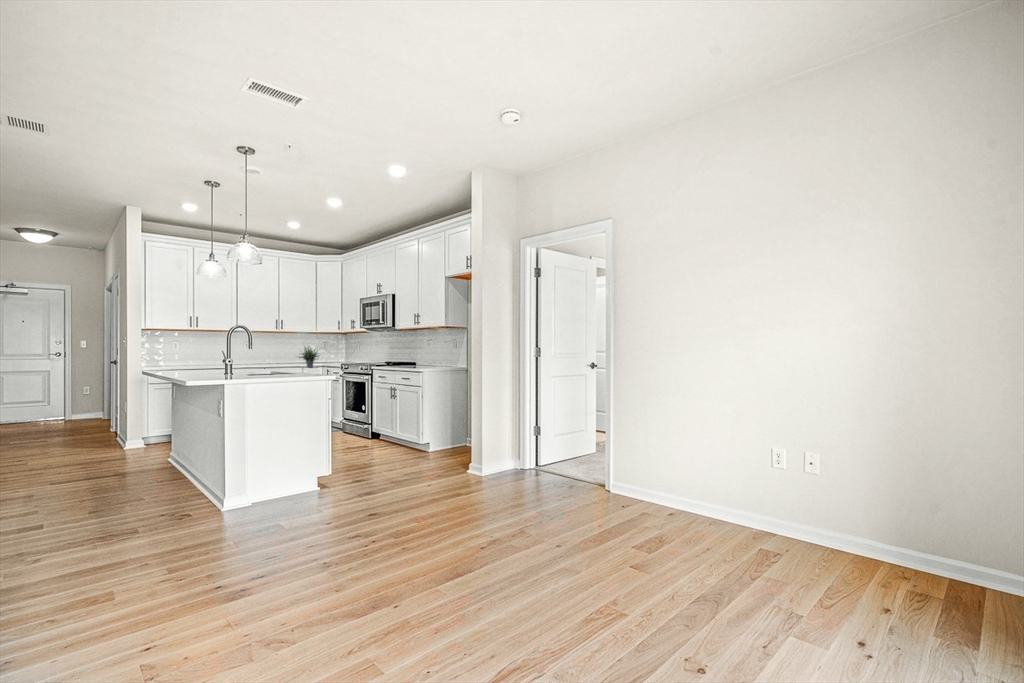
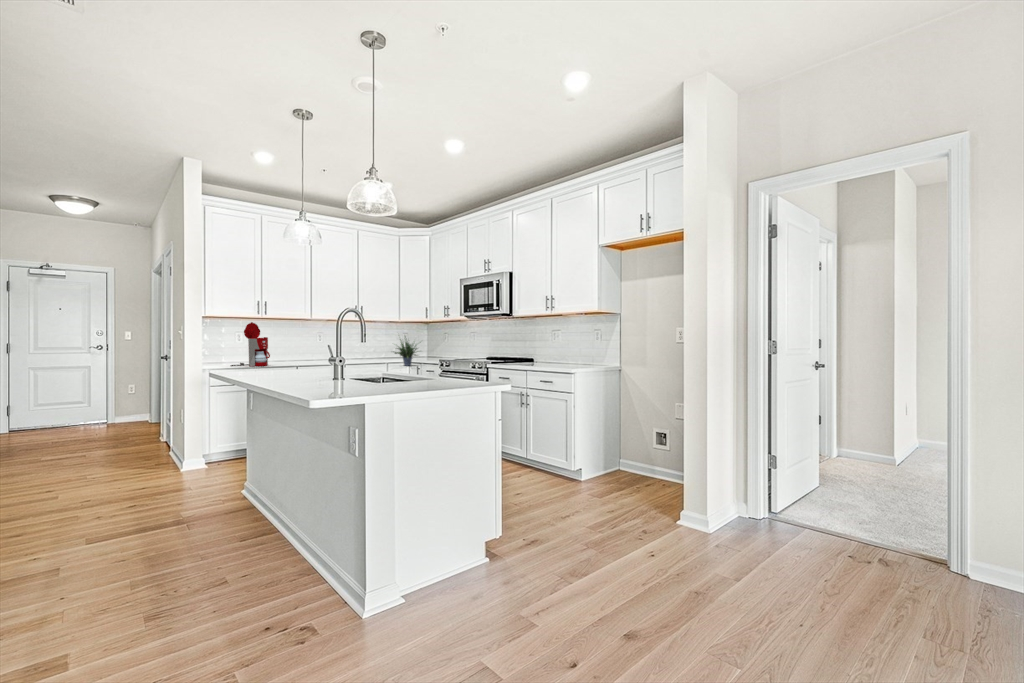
coffee maker: none [165,333,198,368] -> present [231,322,270,366]

